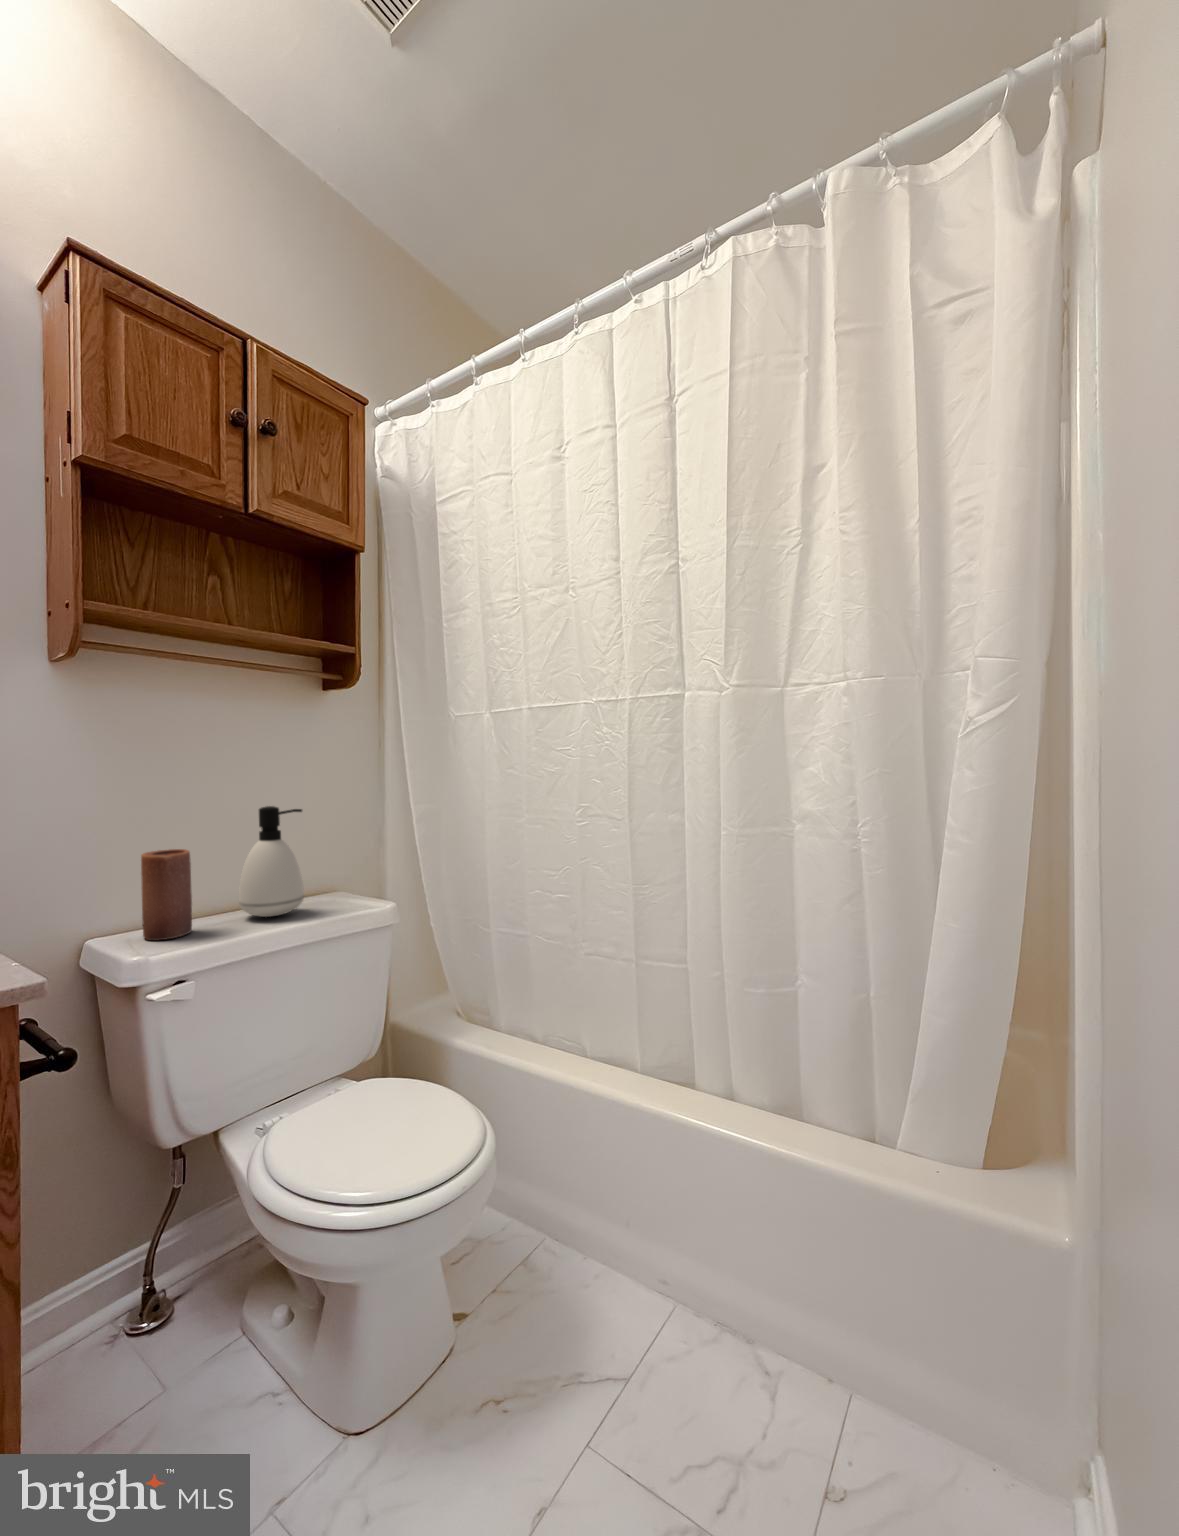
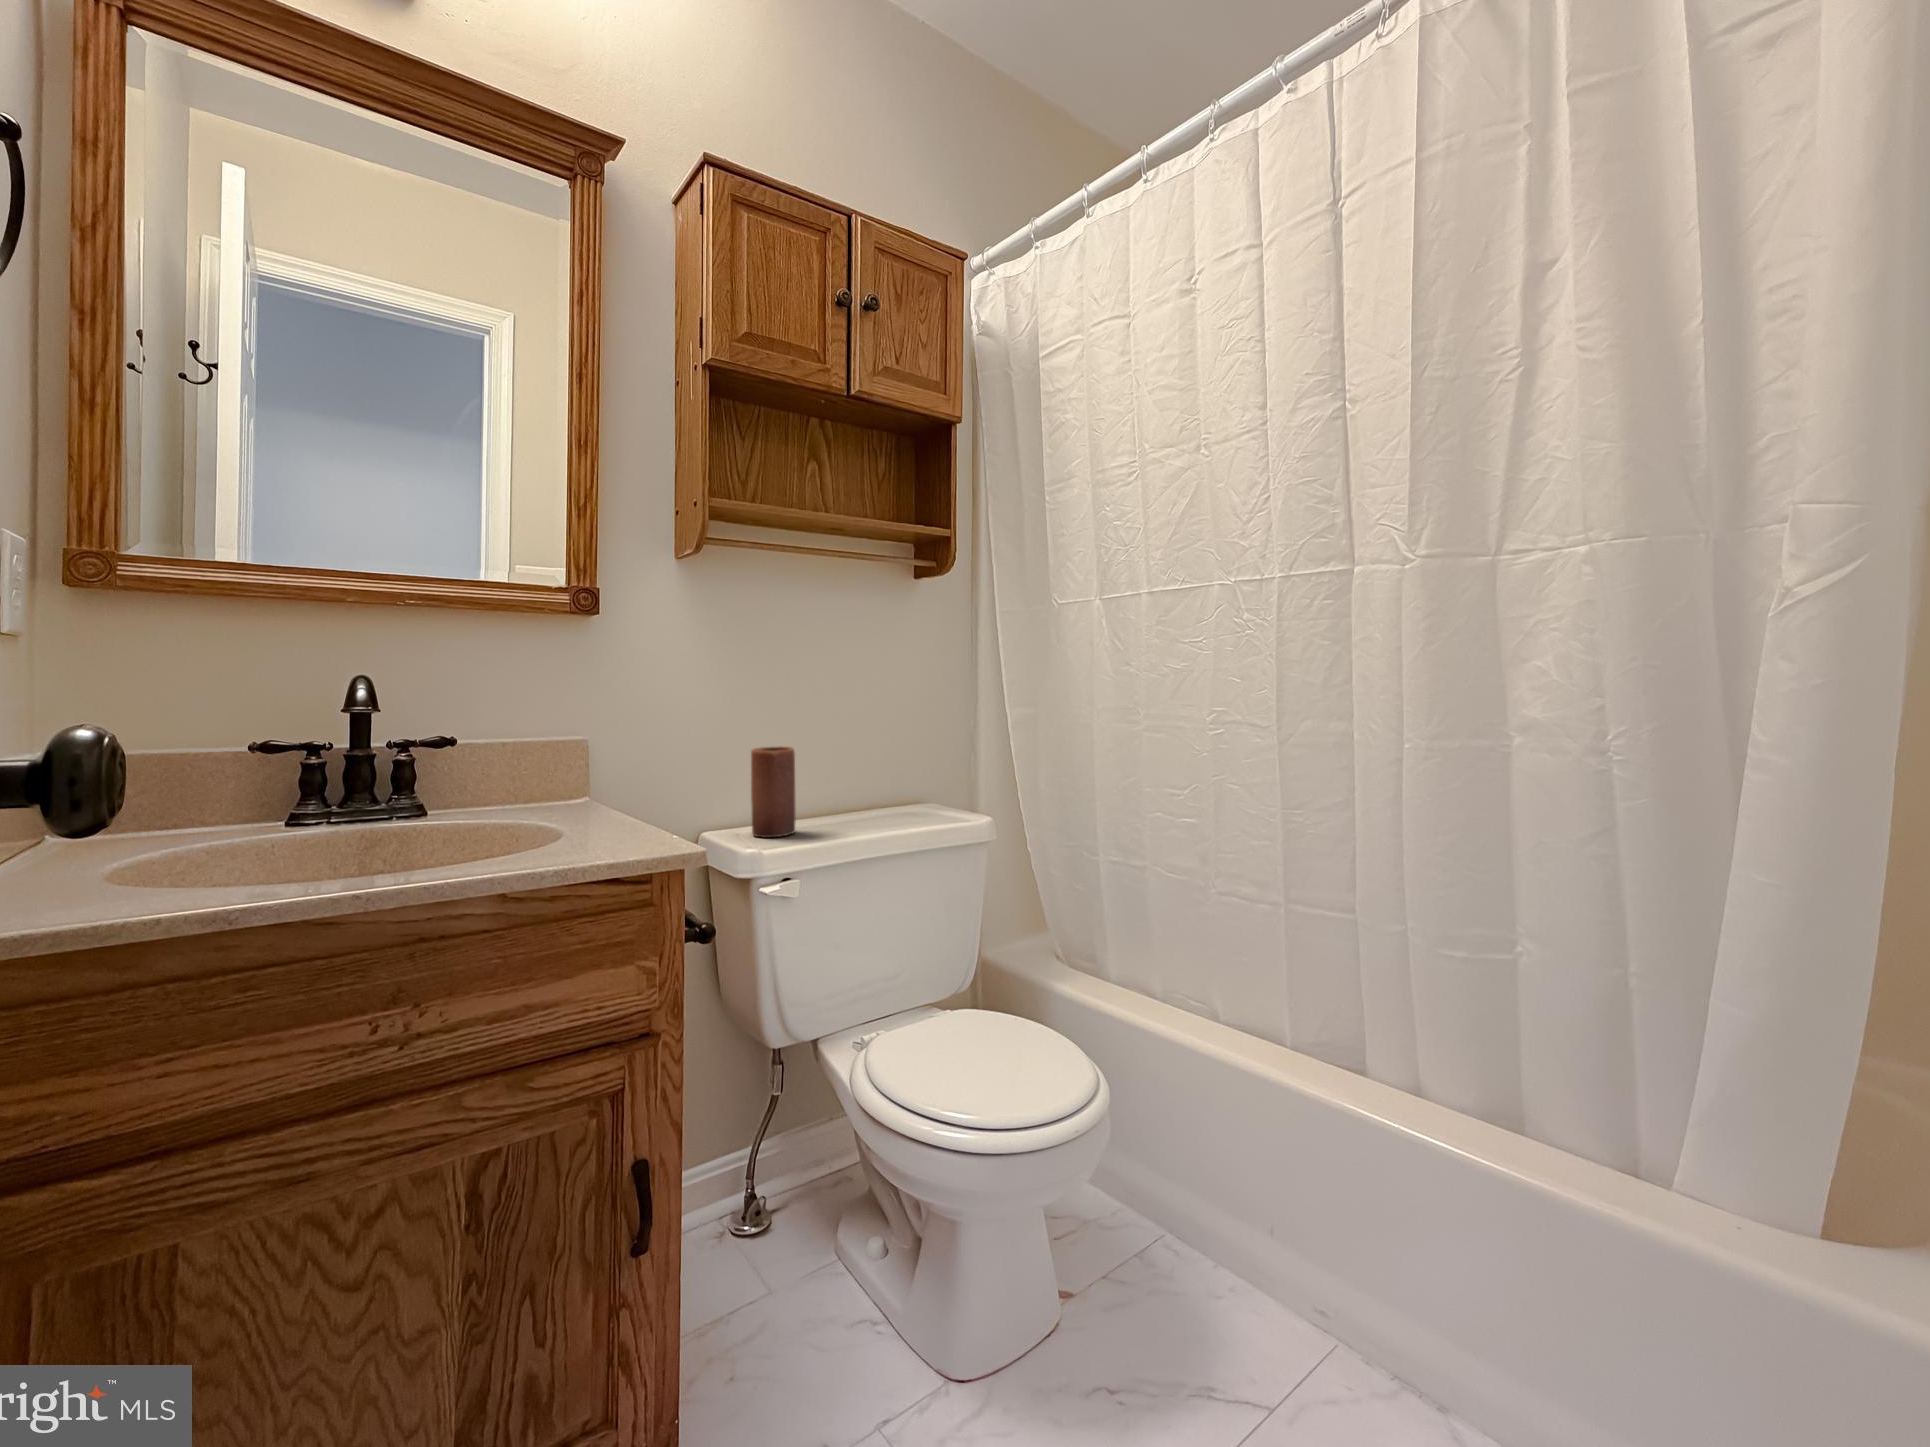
soap dispenser: present [239,806,304,917] -> none [838,706,901,824]

